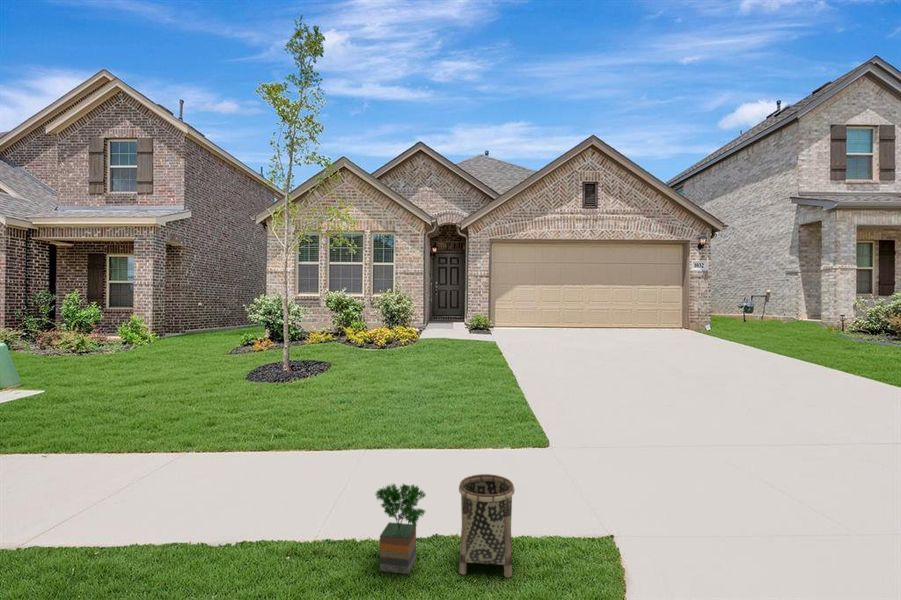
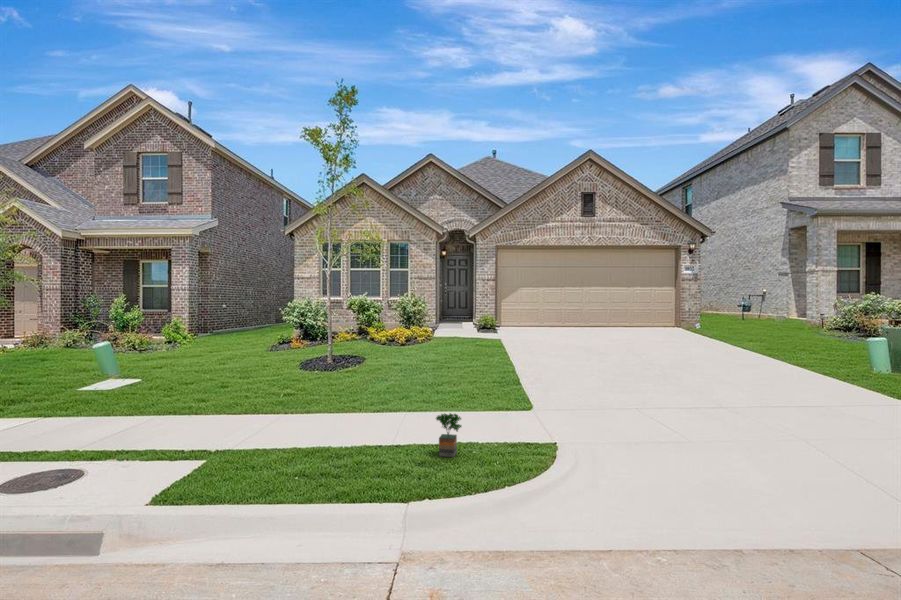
basket: present [459,474,515,578] -> none [479,409,508,458]

